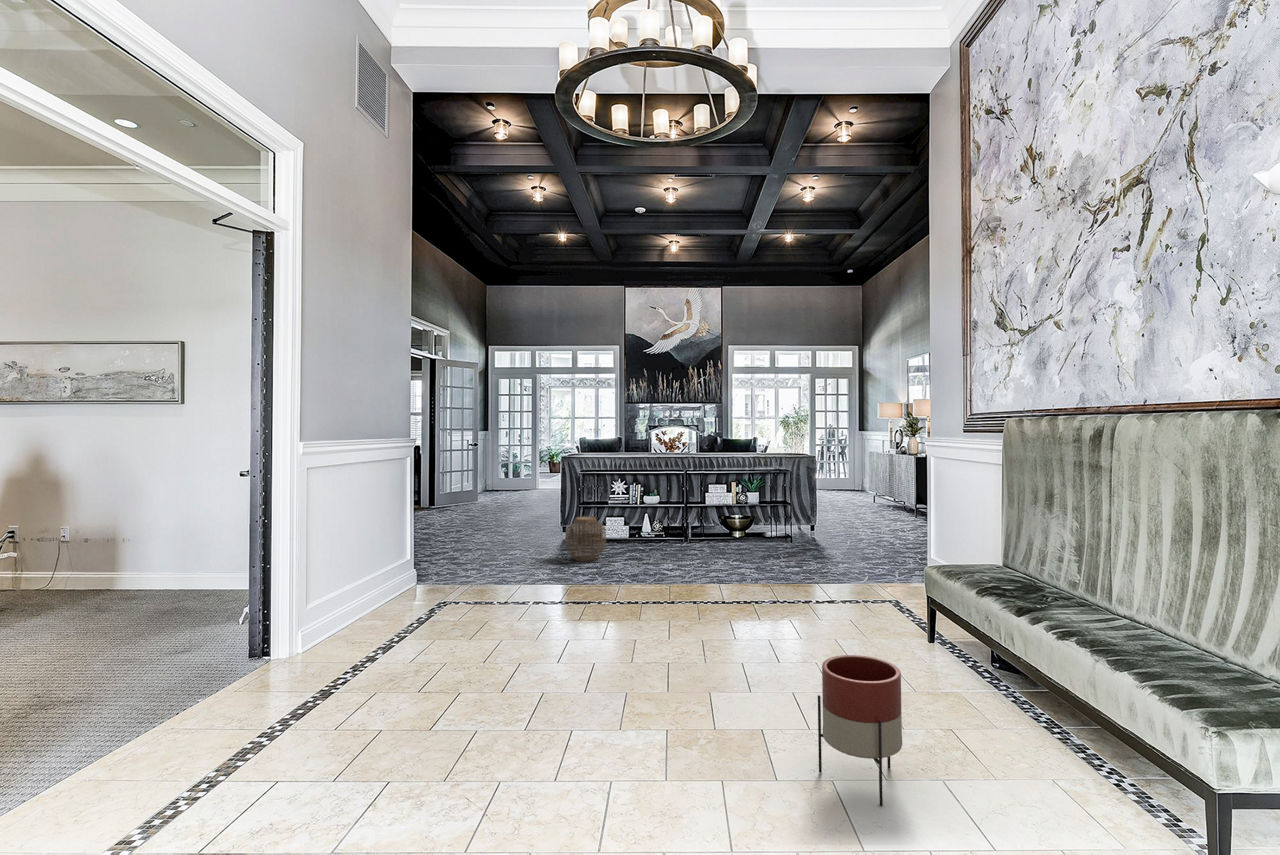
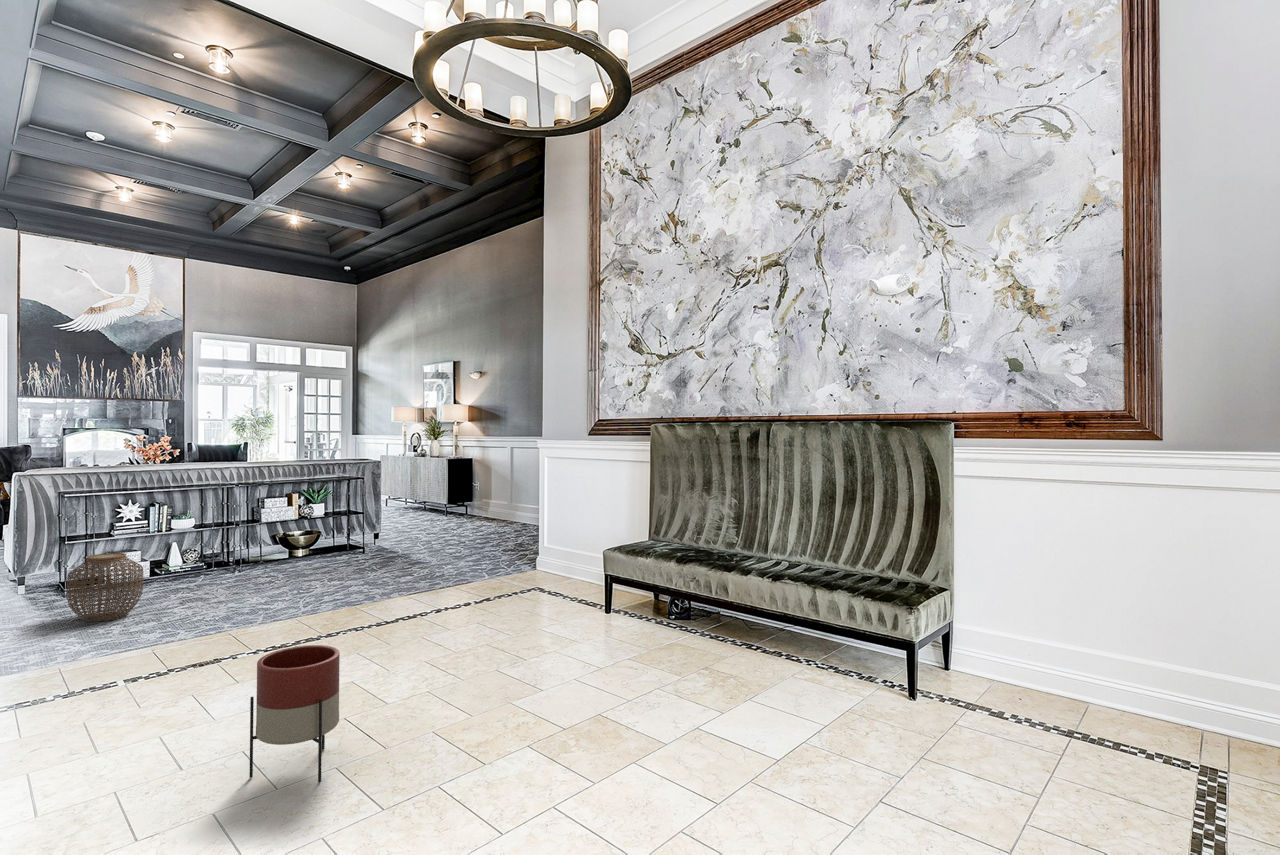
planter: present [818,655,902,806] -> present [250,645,340,782]

